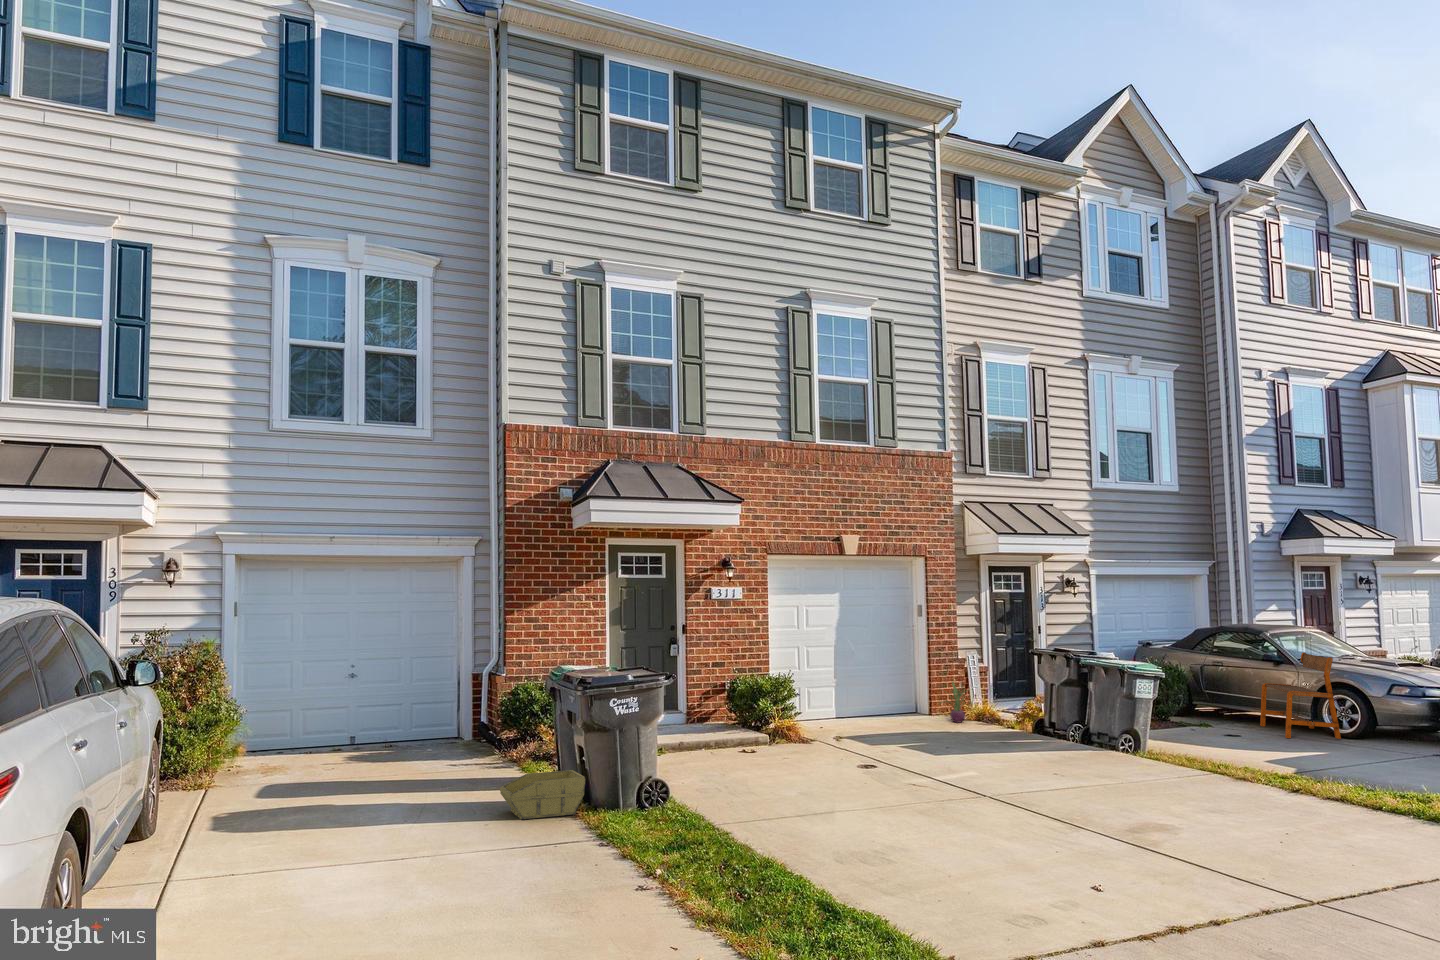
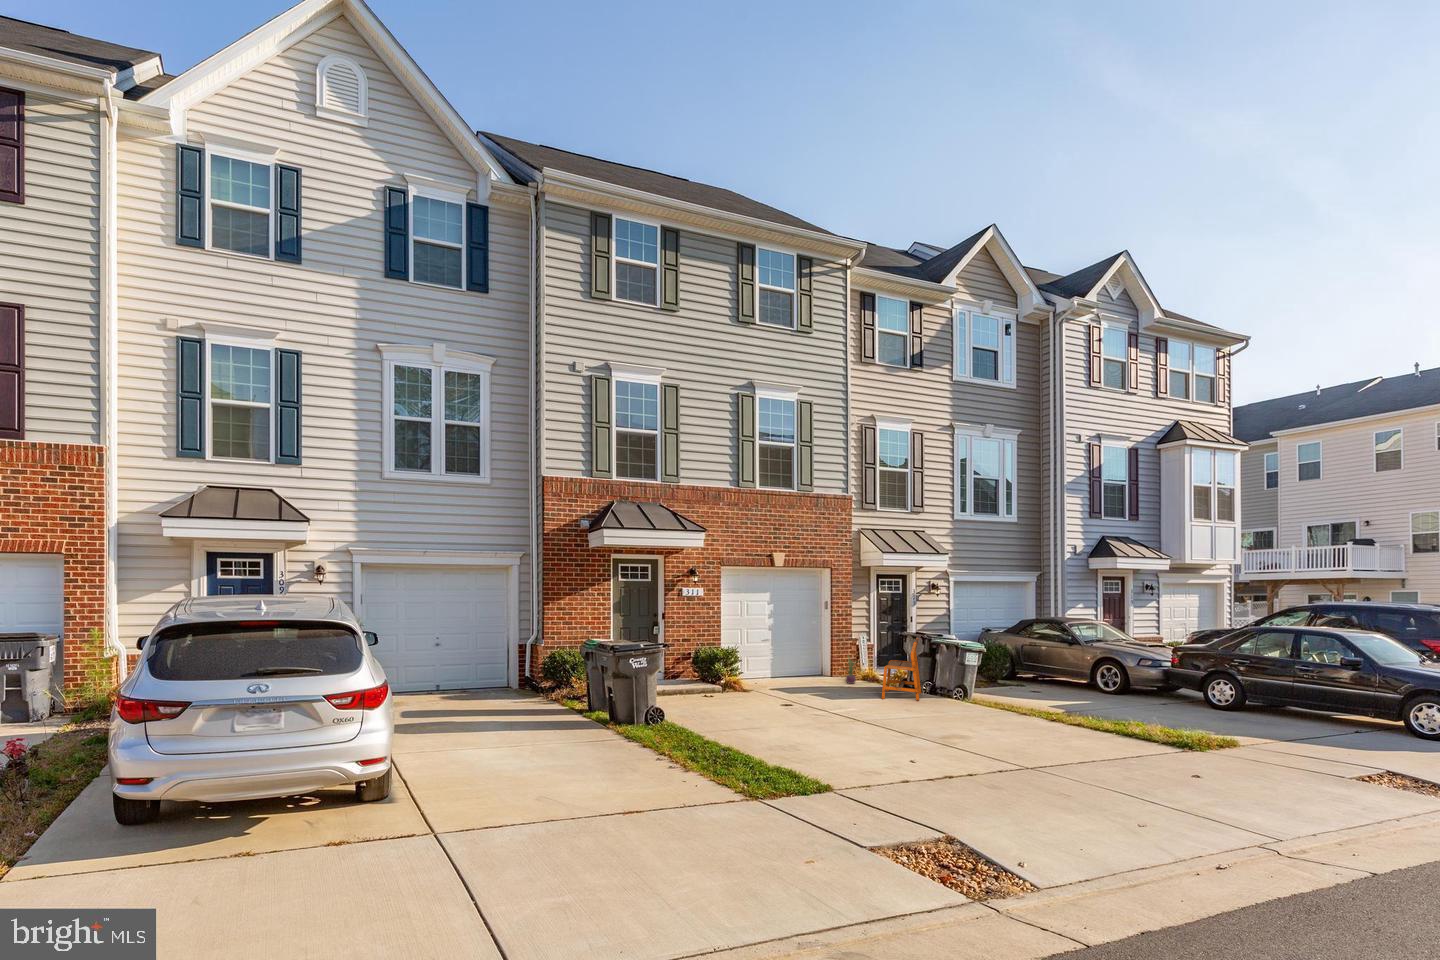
bench: present [1260,652,1341,739] -> present [882,638,921,700]
storage bin: present [500,770,586,820] -> none [551,706,606,735]

